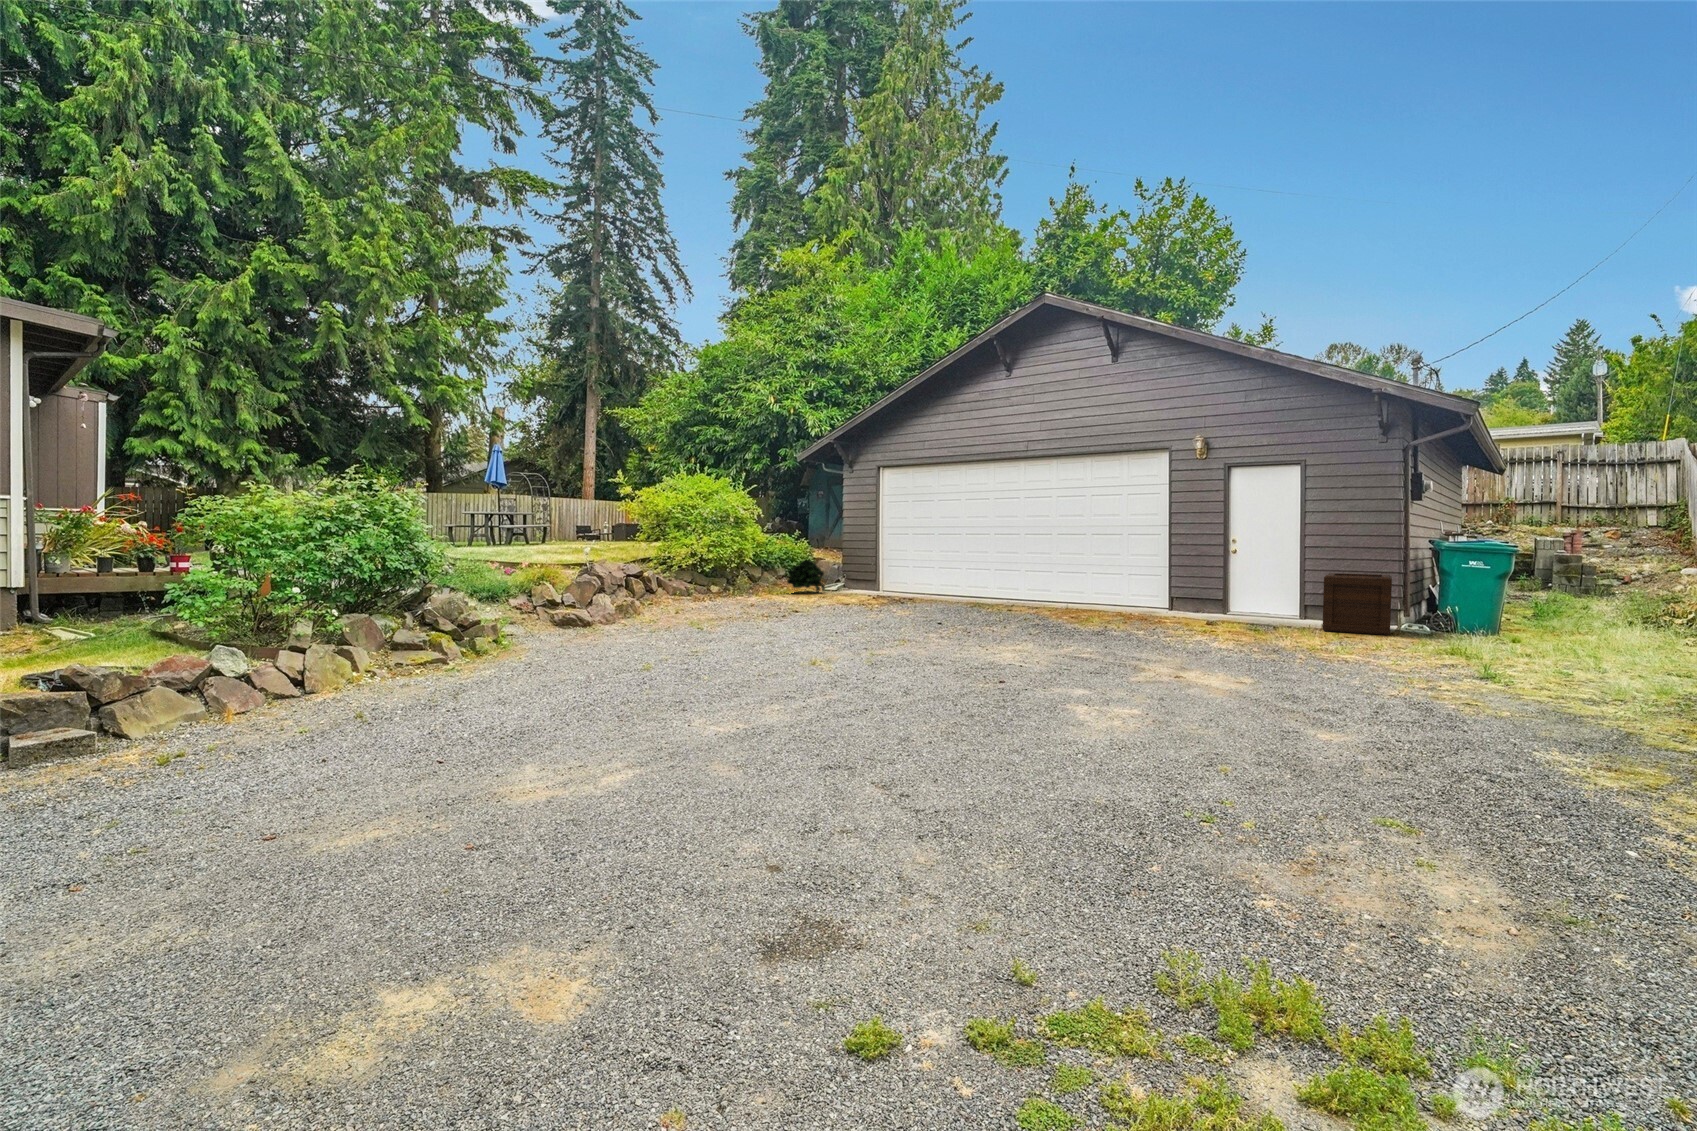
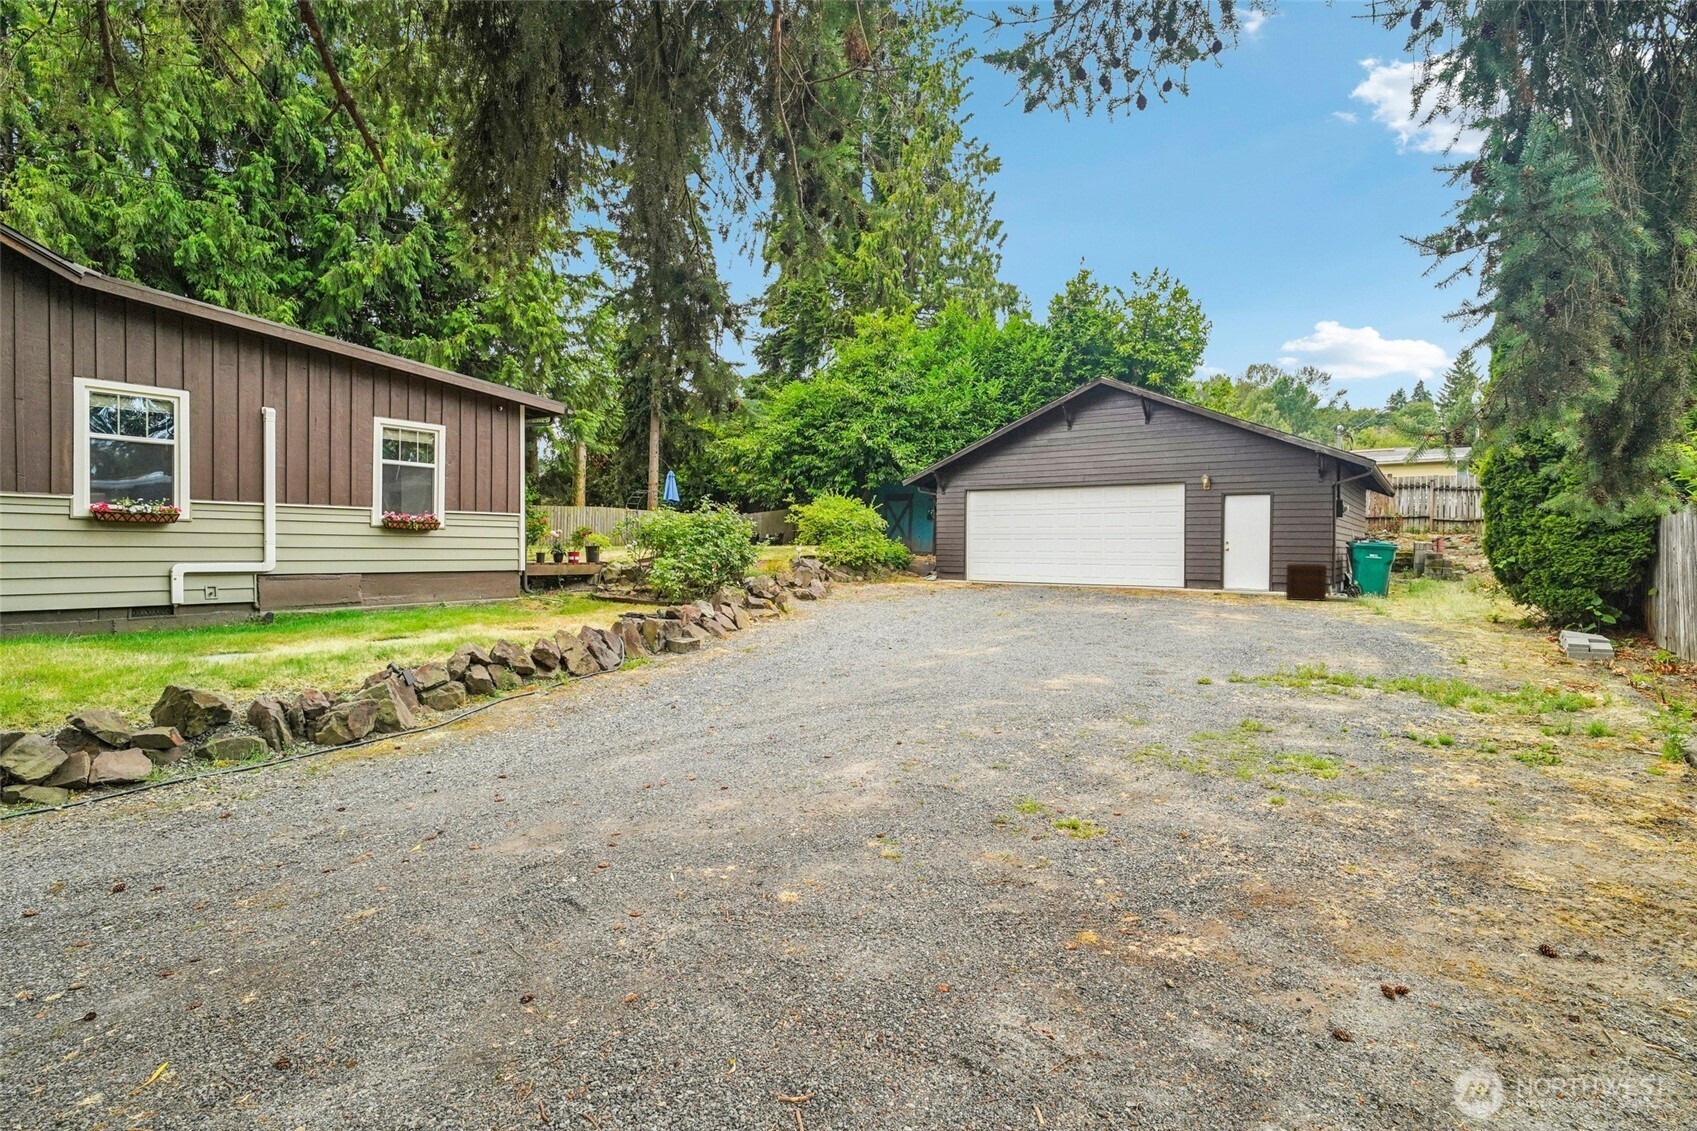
potted plant: present [787,560,825,592] -> none [892,558,923,583]

